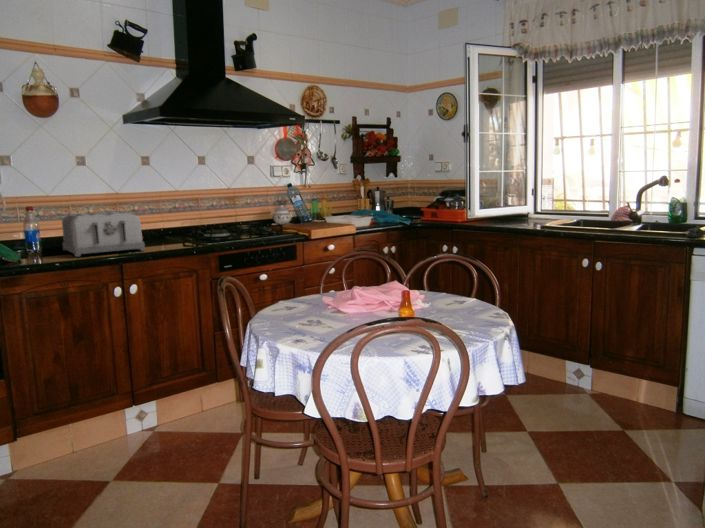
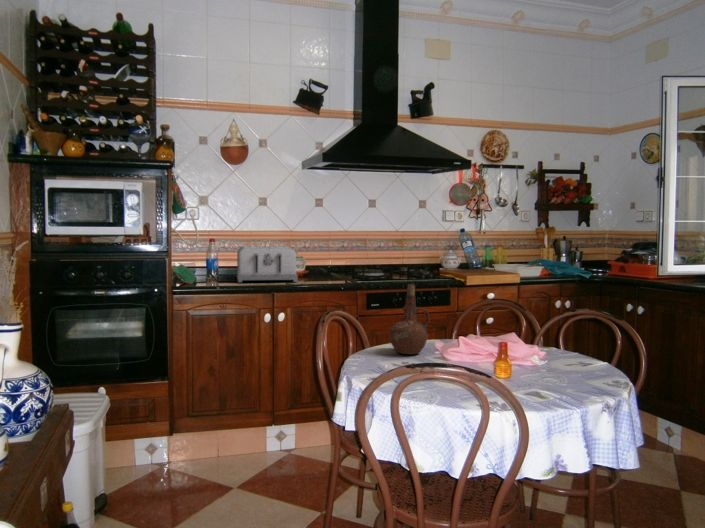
ceramic pitcher: none [286,247,324,316] -> present [389,284,430,354]

